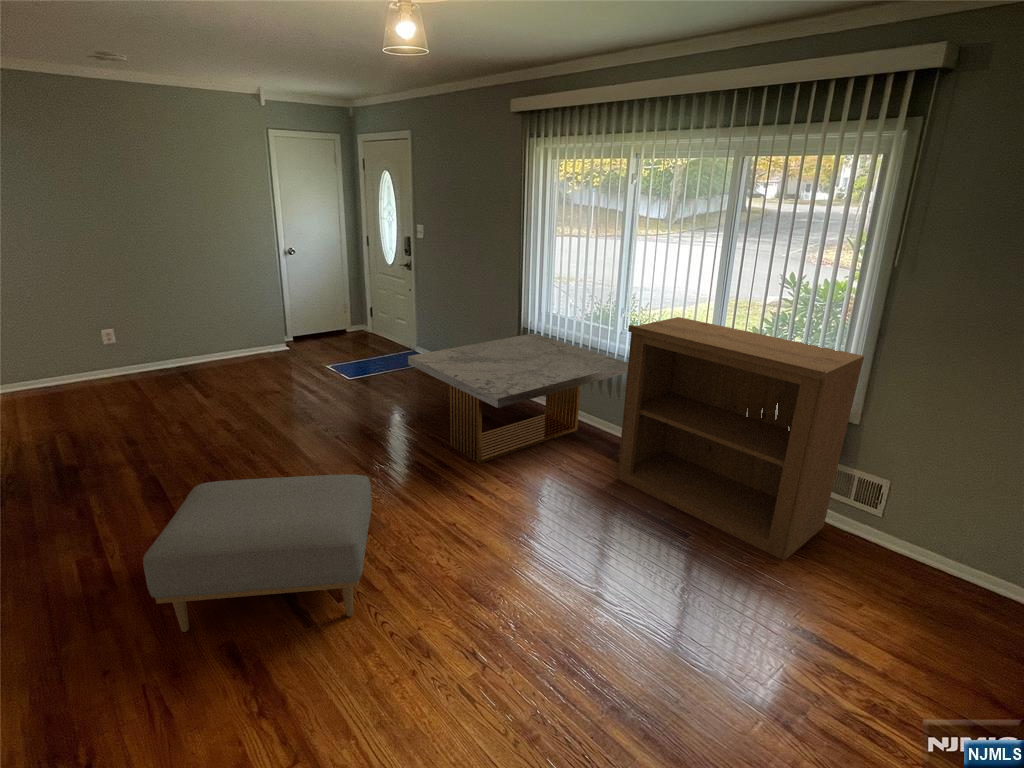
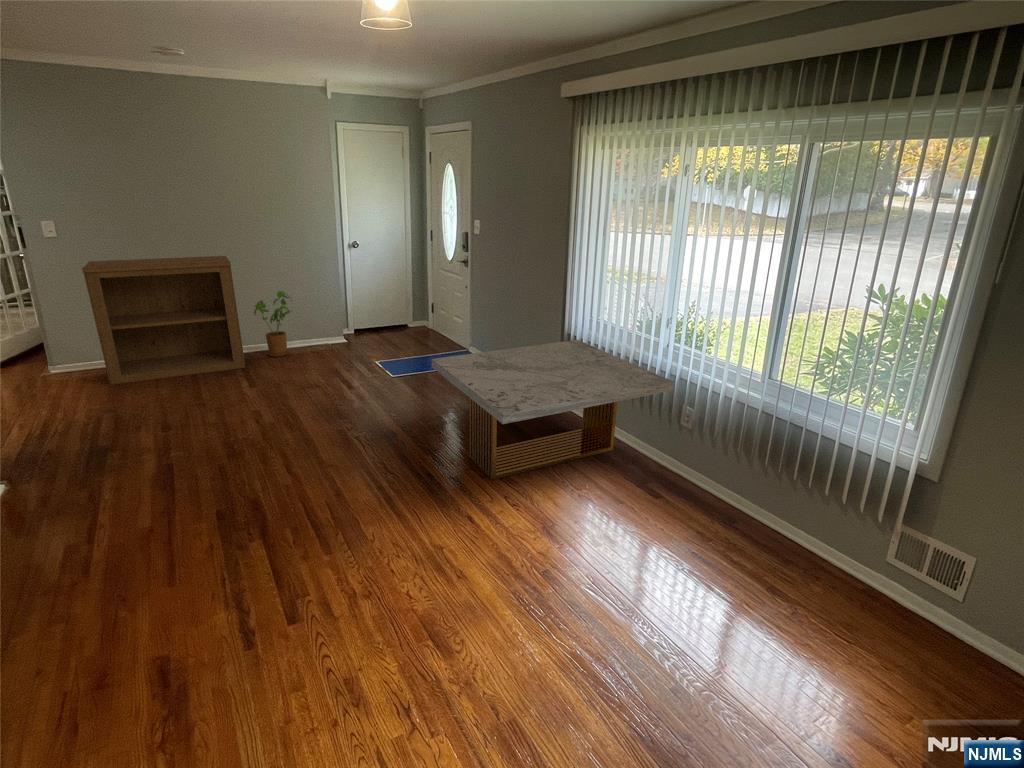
house plant: none [191,300,234,367] -> present [254,291,291,357]
bookshelf: present [617,317,864,560] -> present [82,256,245,385]
ottoman: present [143,474,372,632] -> none [88,482,348,642]

